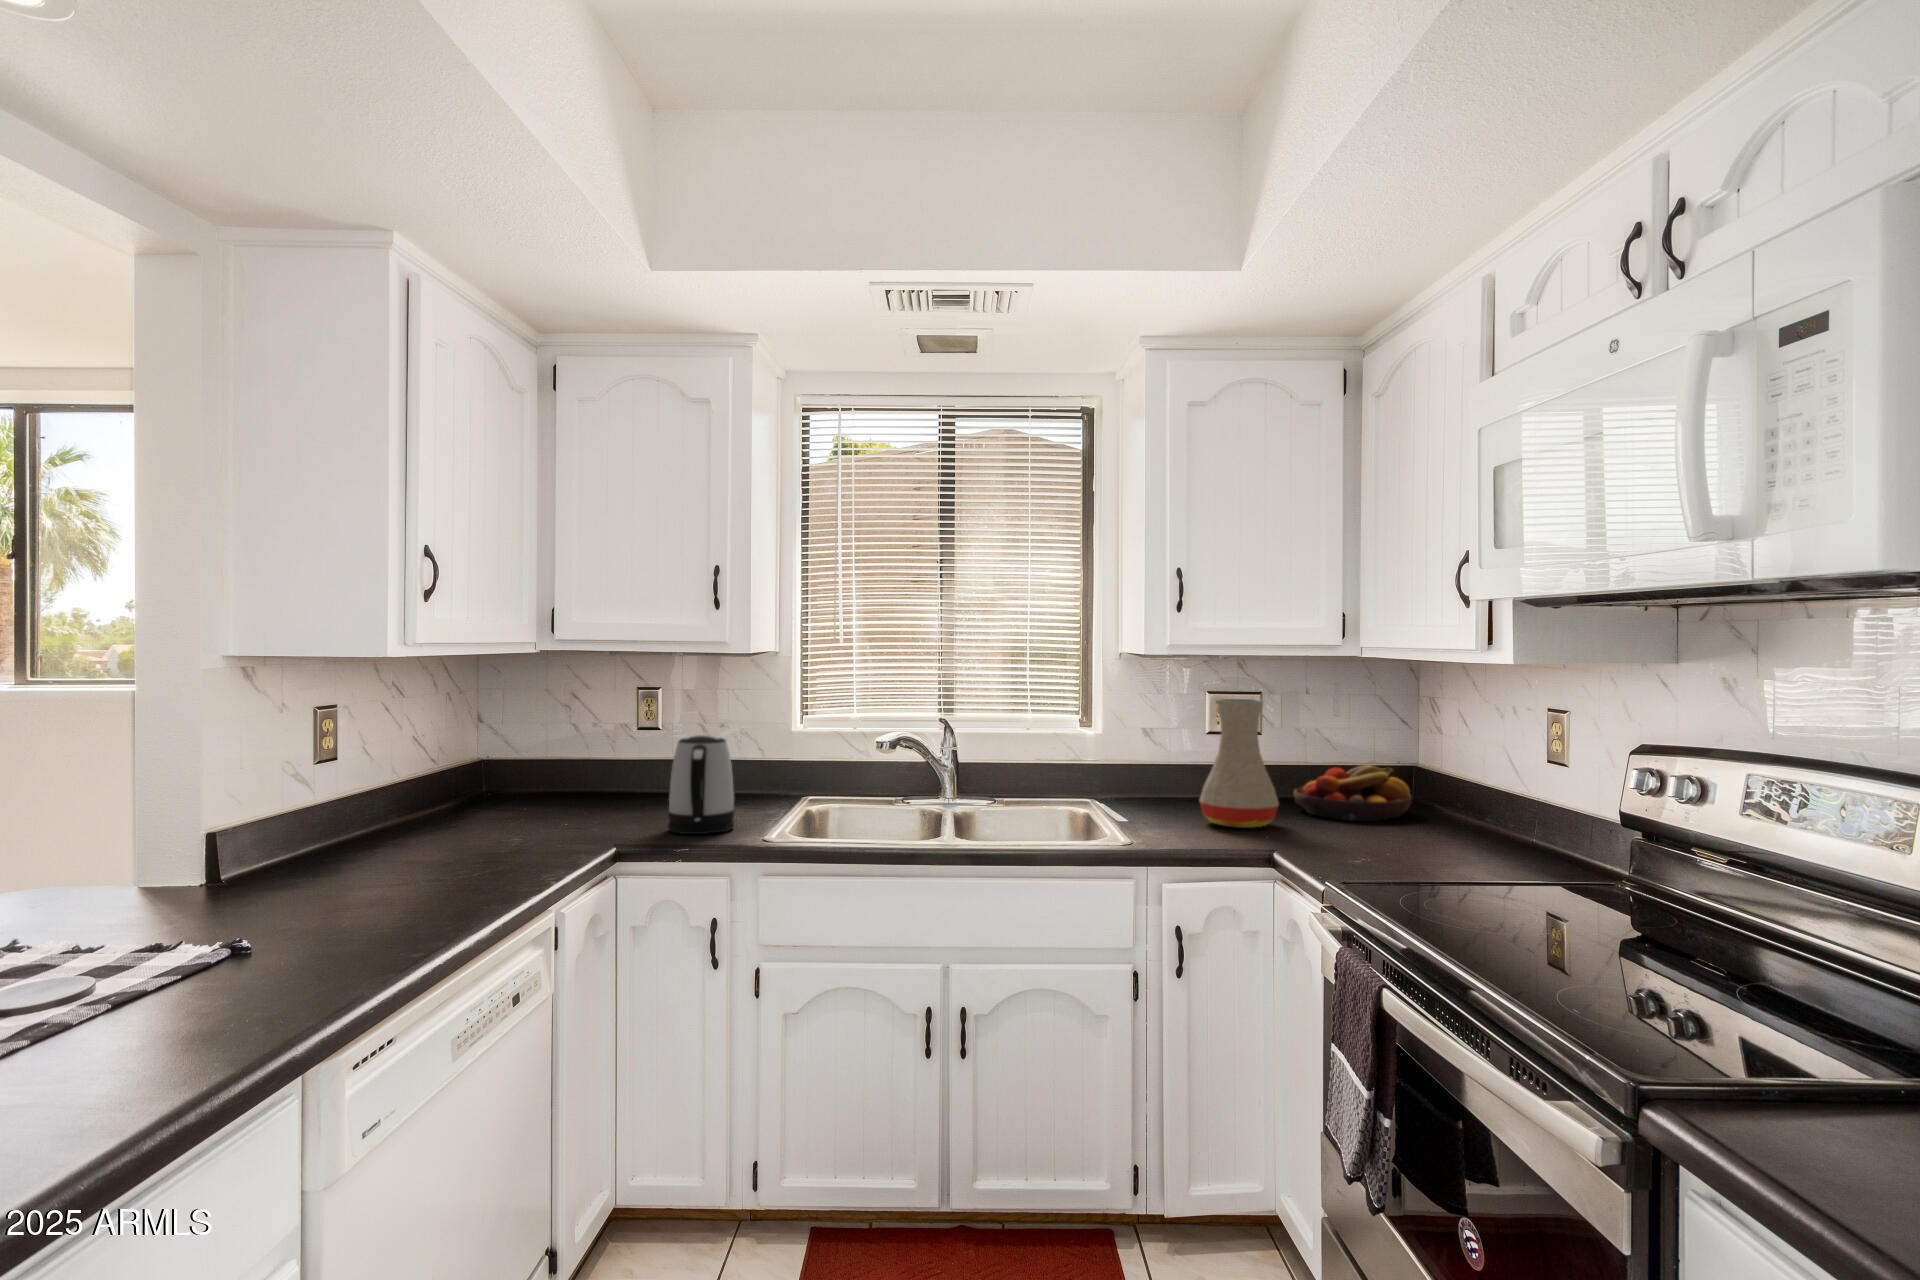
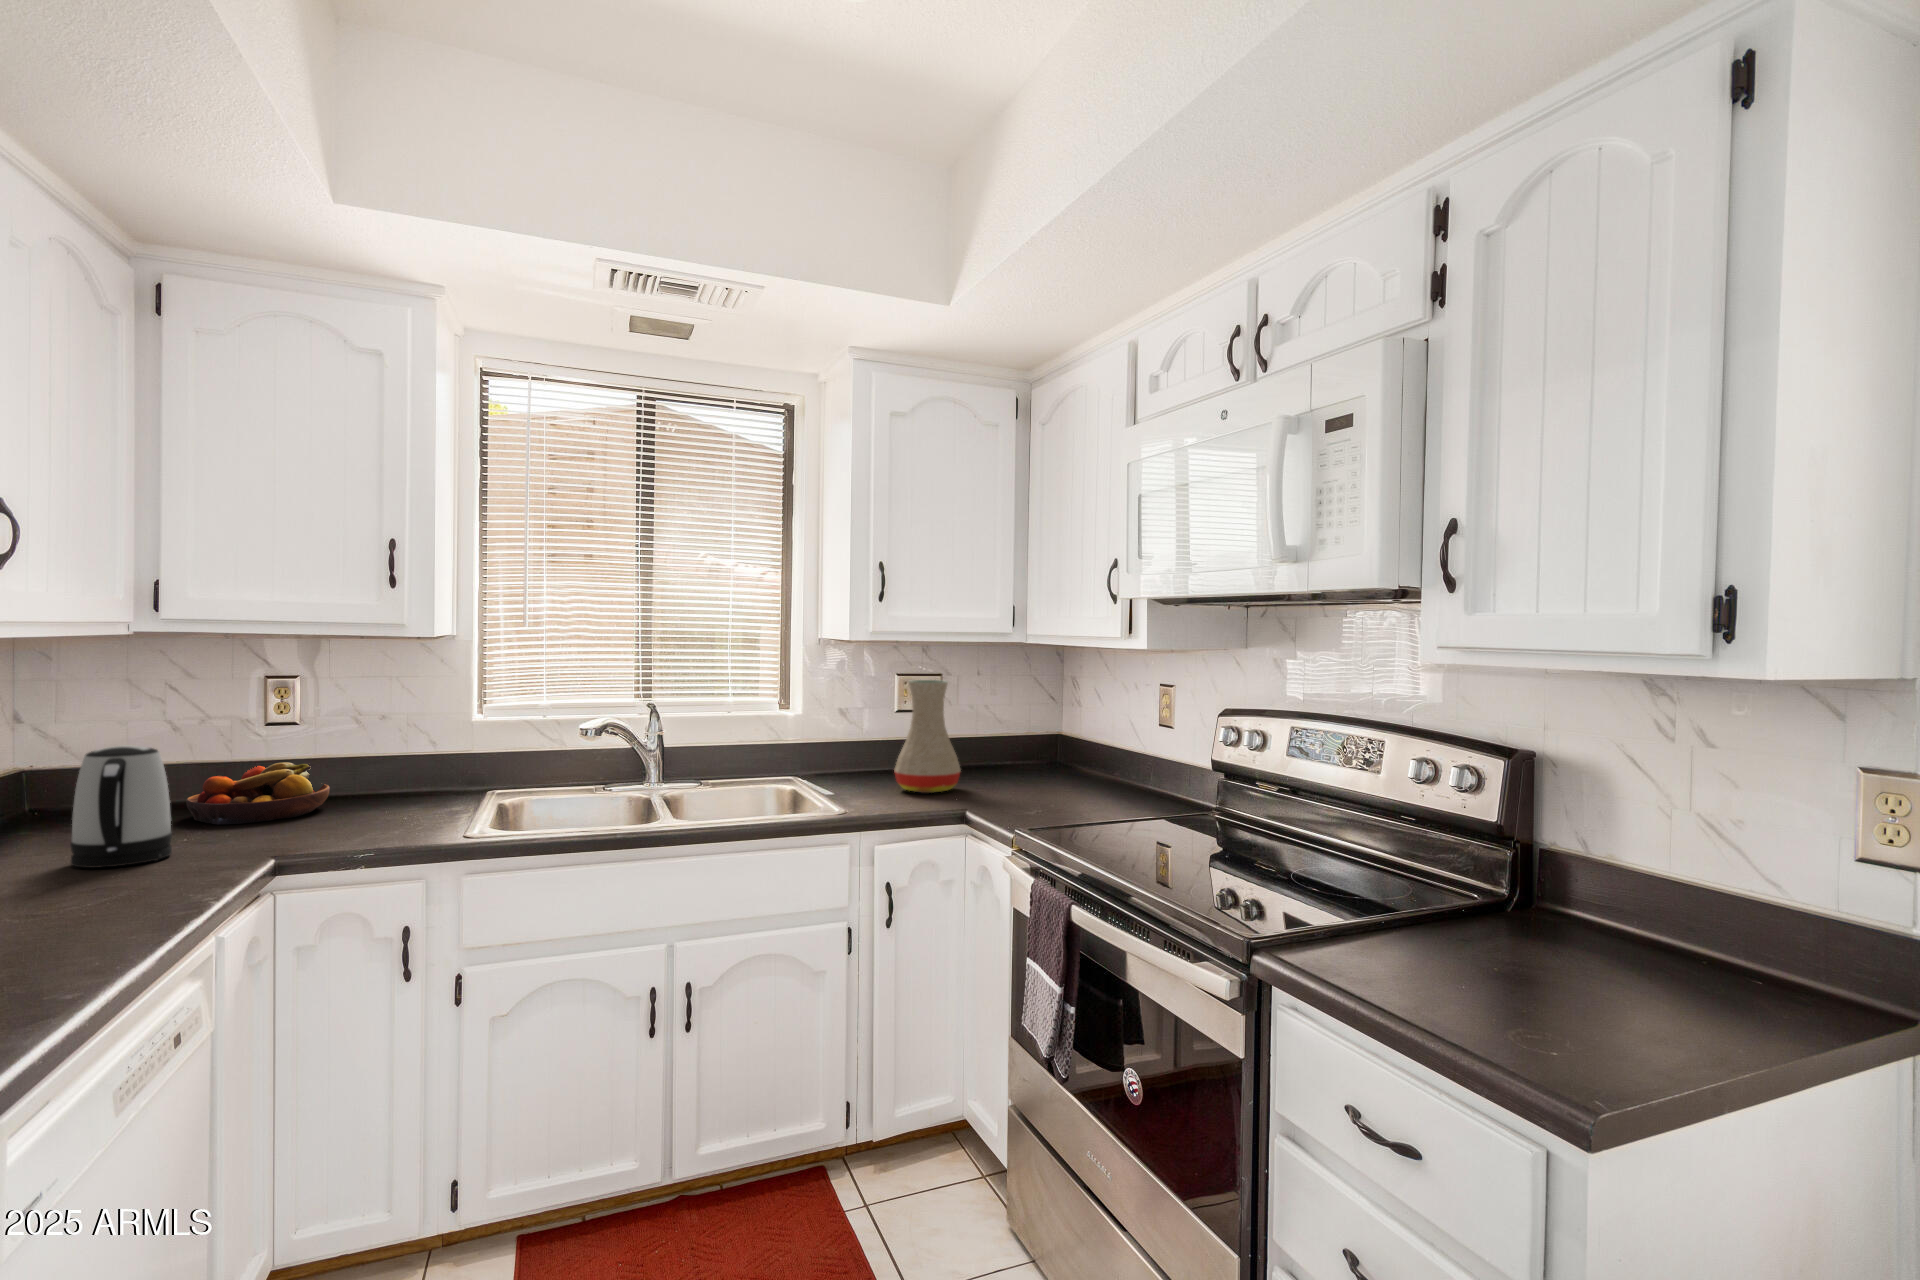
kettle: present [668,735,734,834] -> present [70,745,172,868]
fruit bowl: present [1294,765,1412,821] -> present [186,762,330,824]

